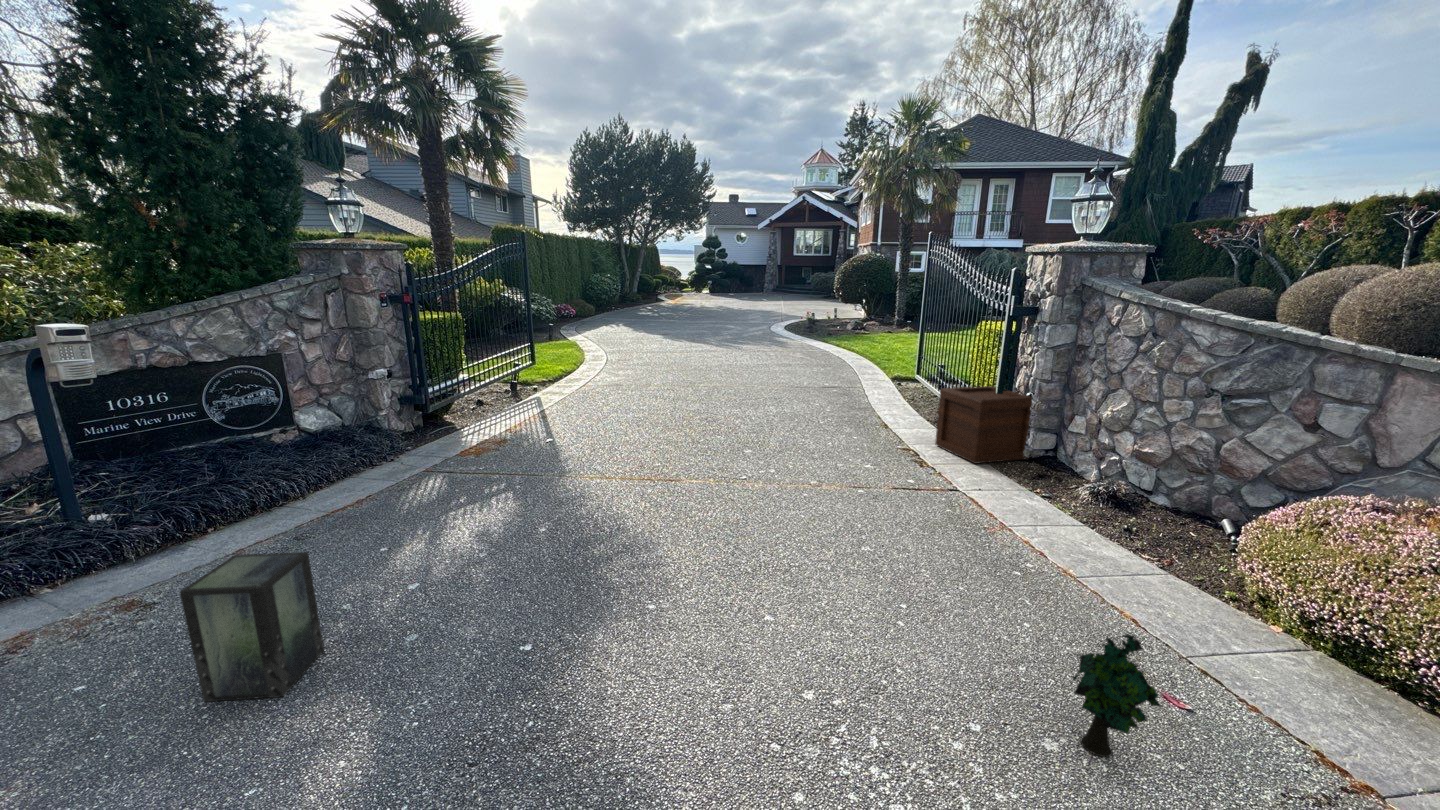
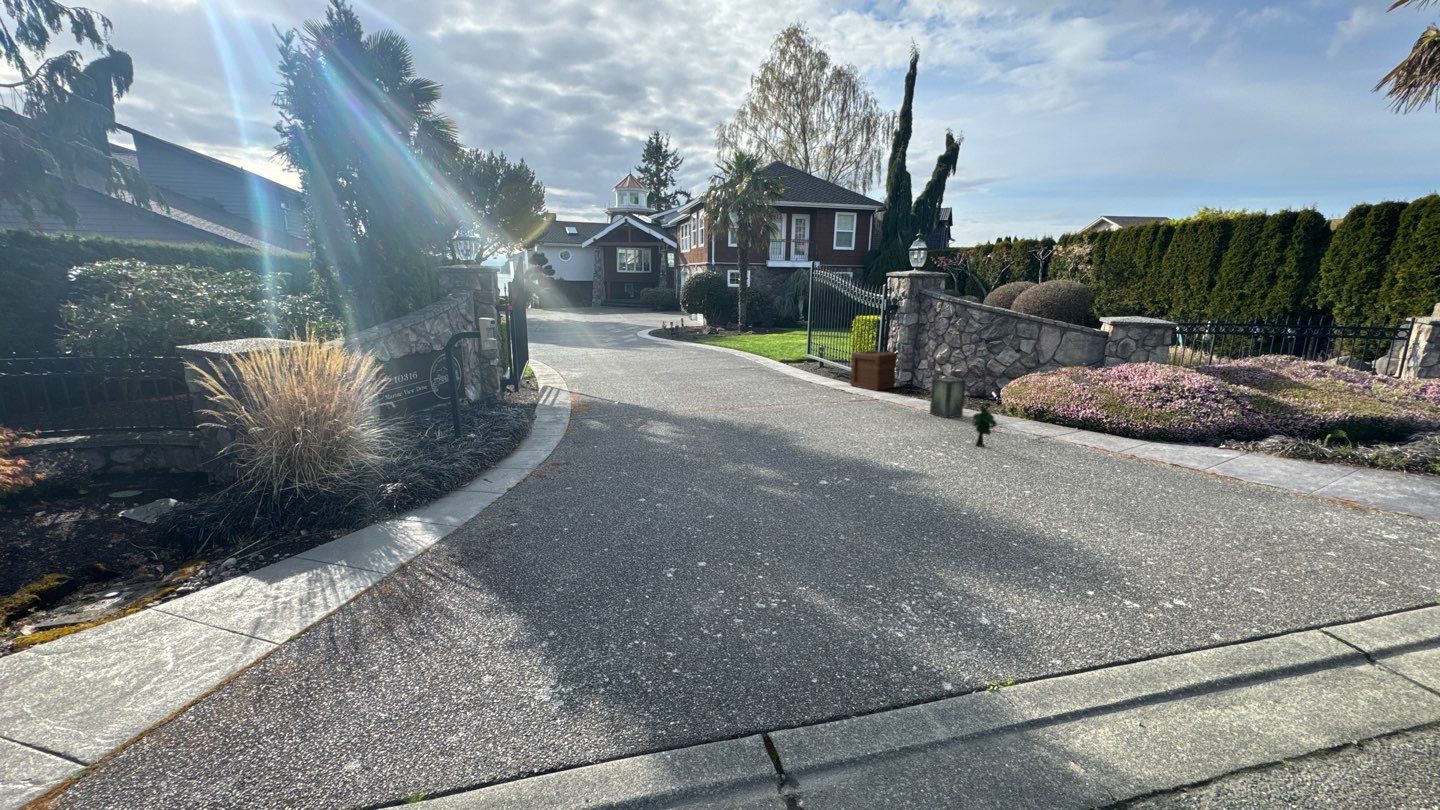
storage box: present [180,552,324,702] -> present [930,377,965,418]

